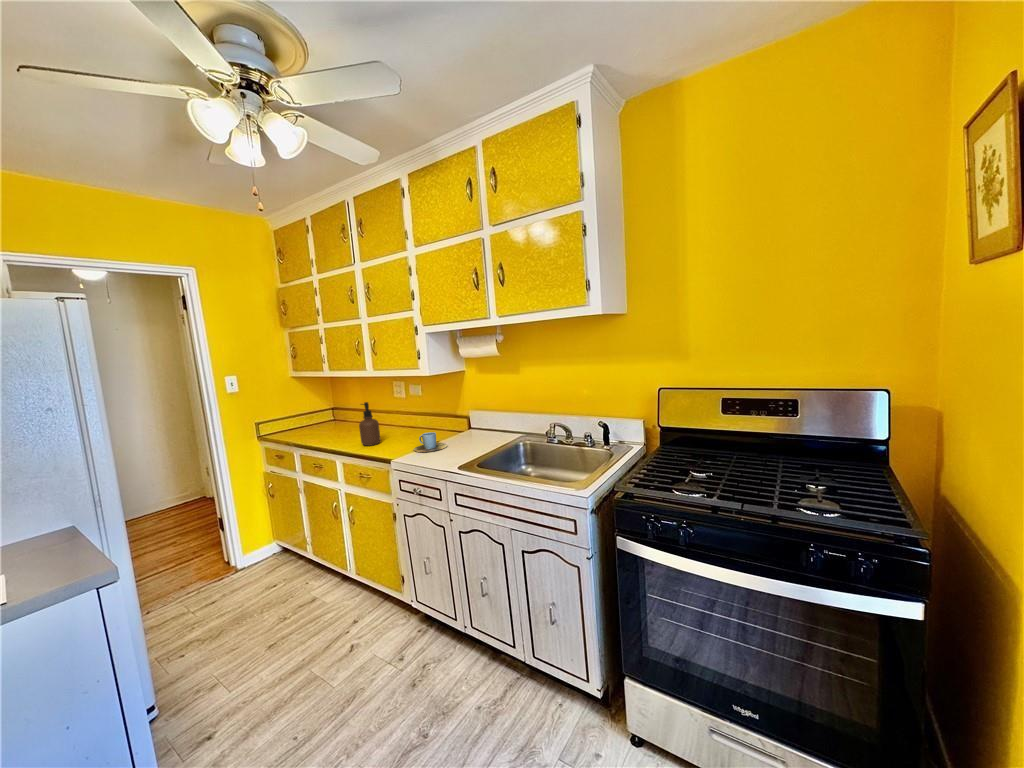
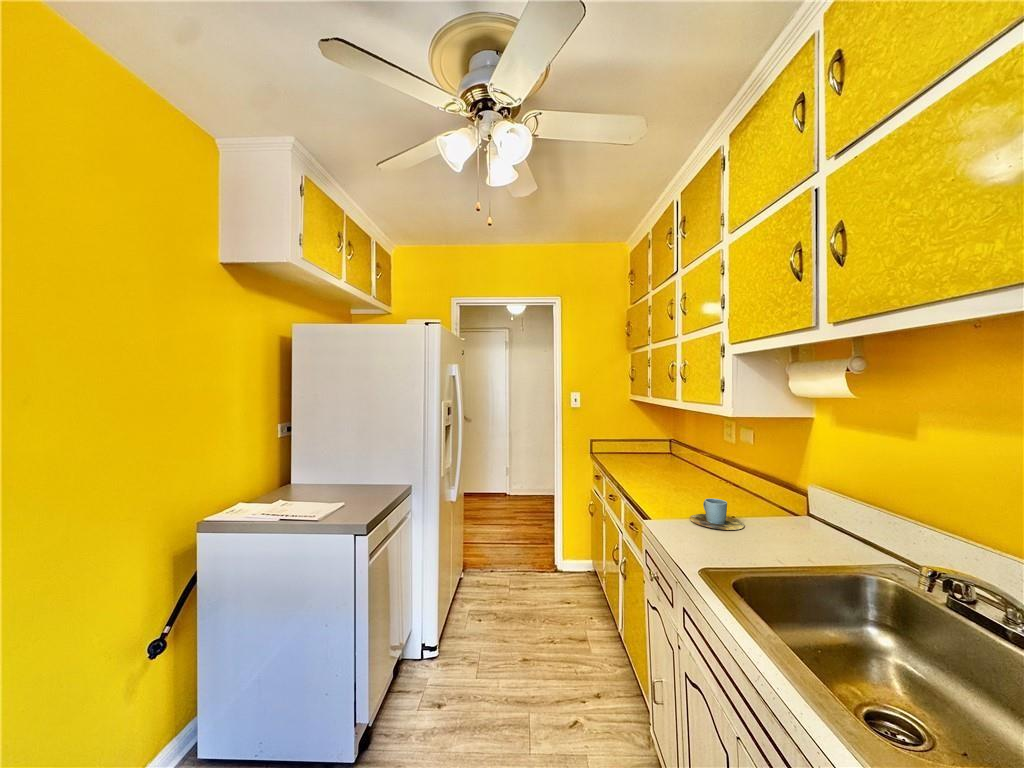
soap dispenser: present [359,402,380,446] -> none [649,438,674,493]

